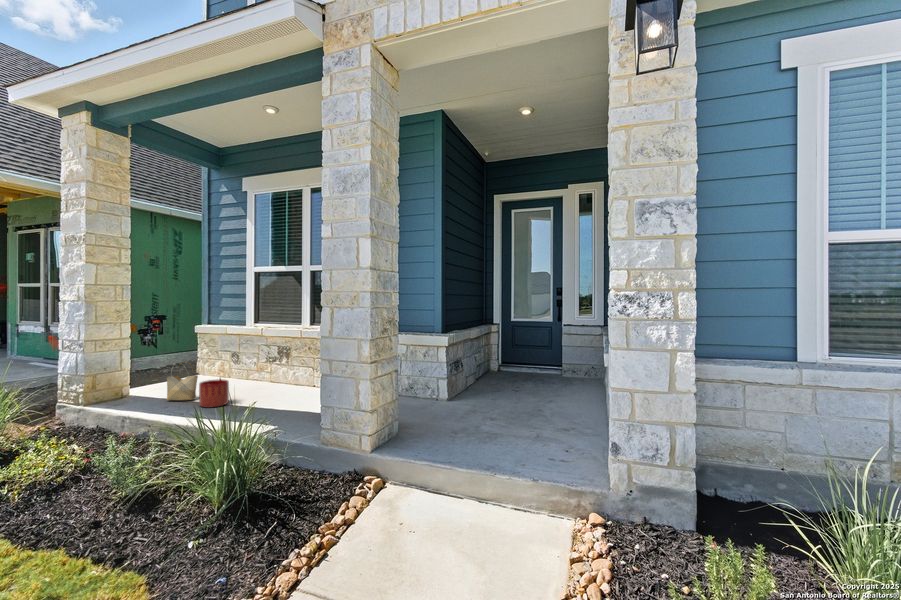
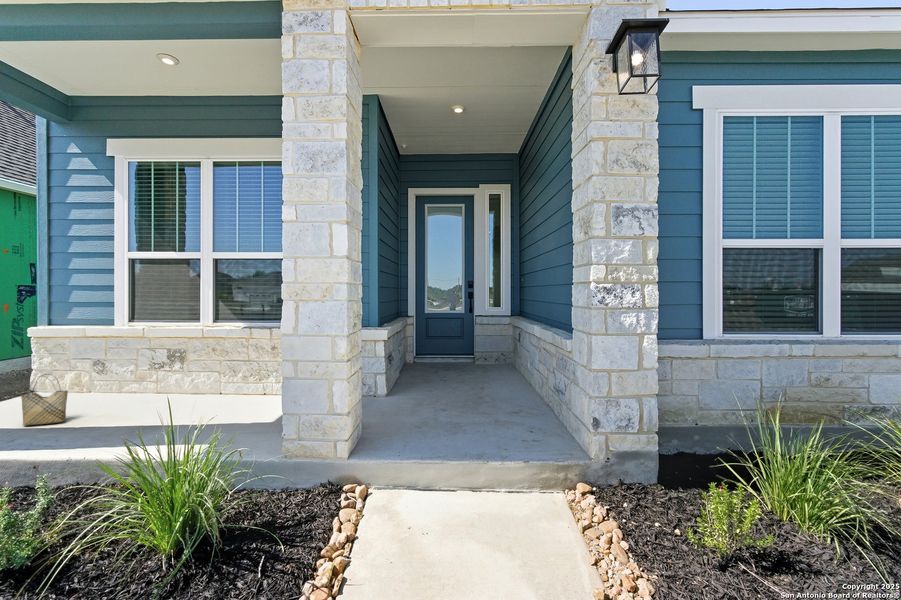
planter: present [199,379,229,408] -> none [78,393,119,429]

